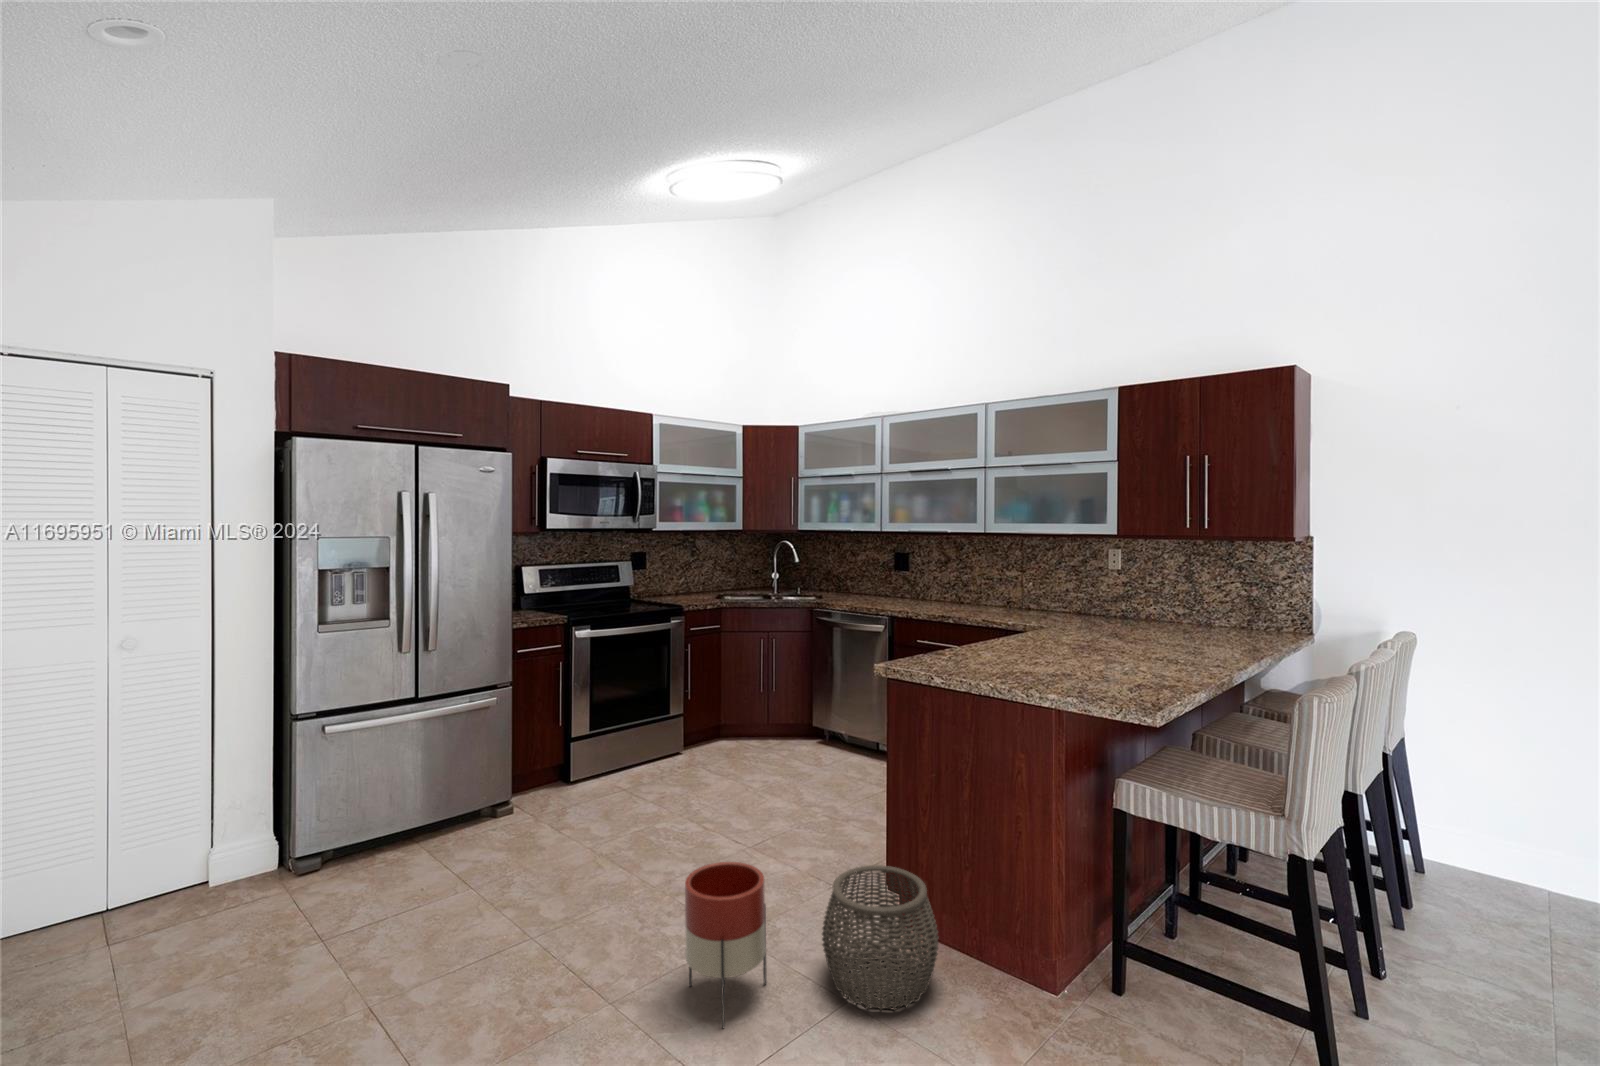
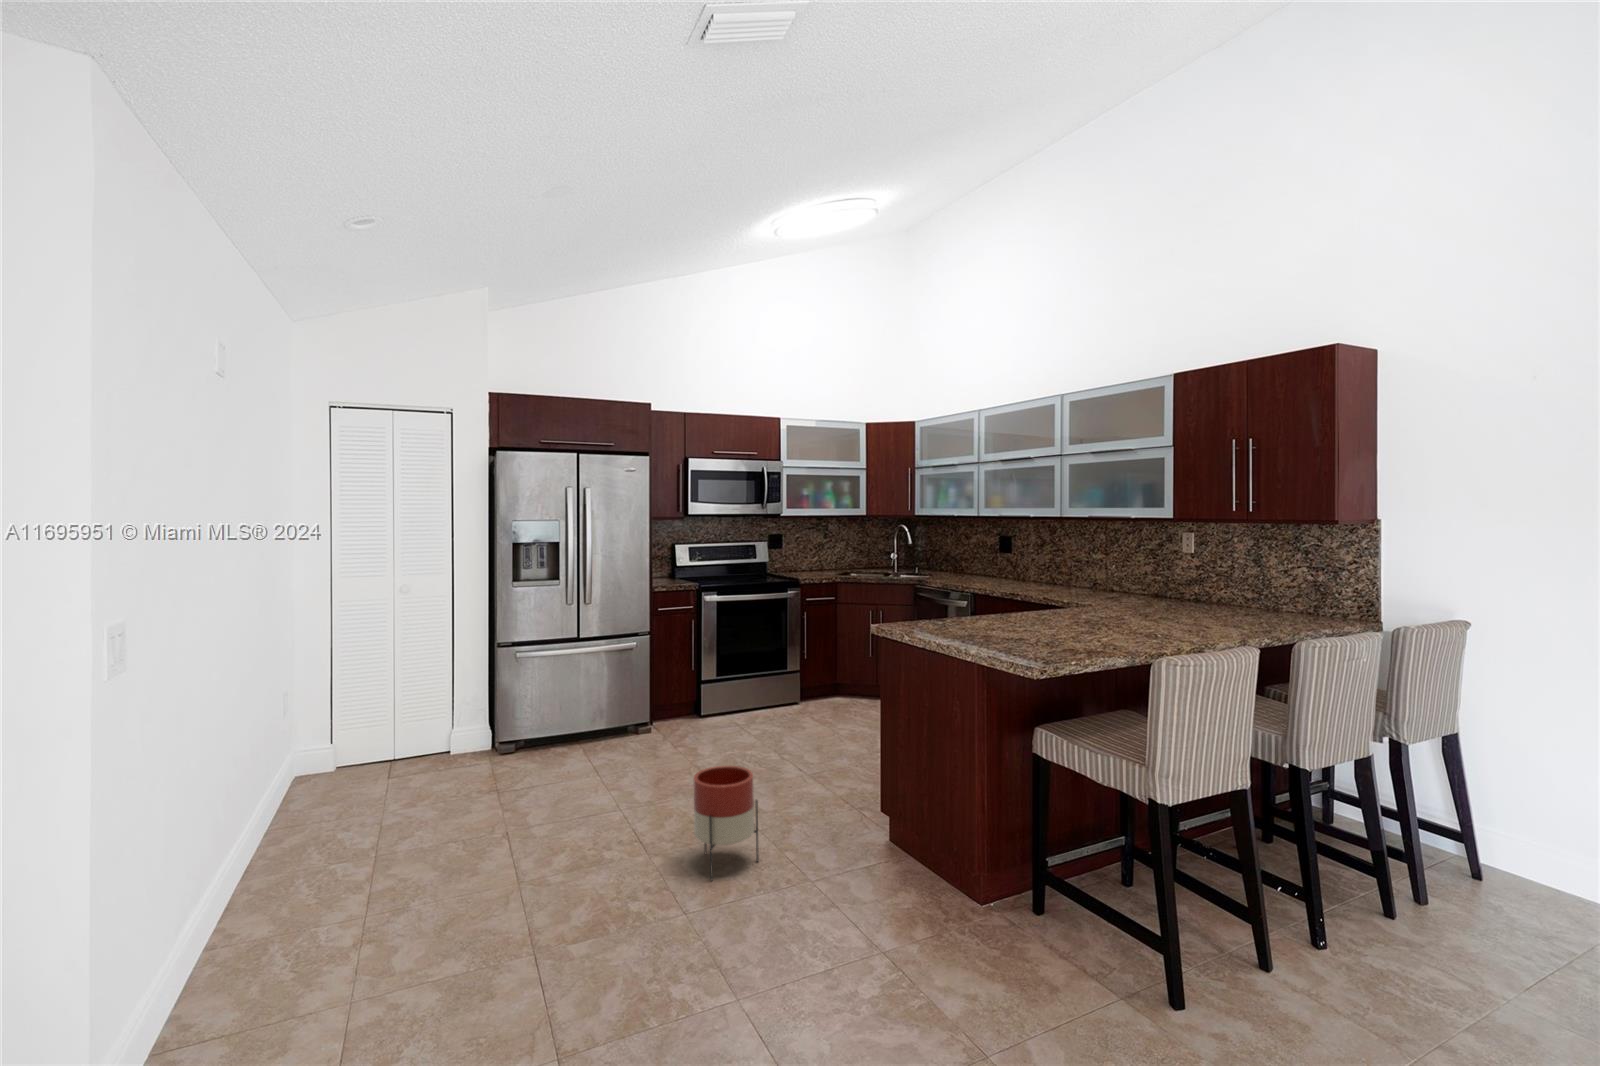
woven basket: present [822,865,939,1010] -> none [797,784,889,892]

